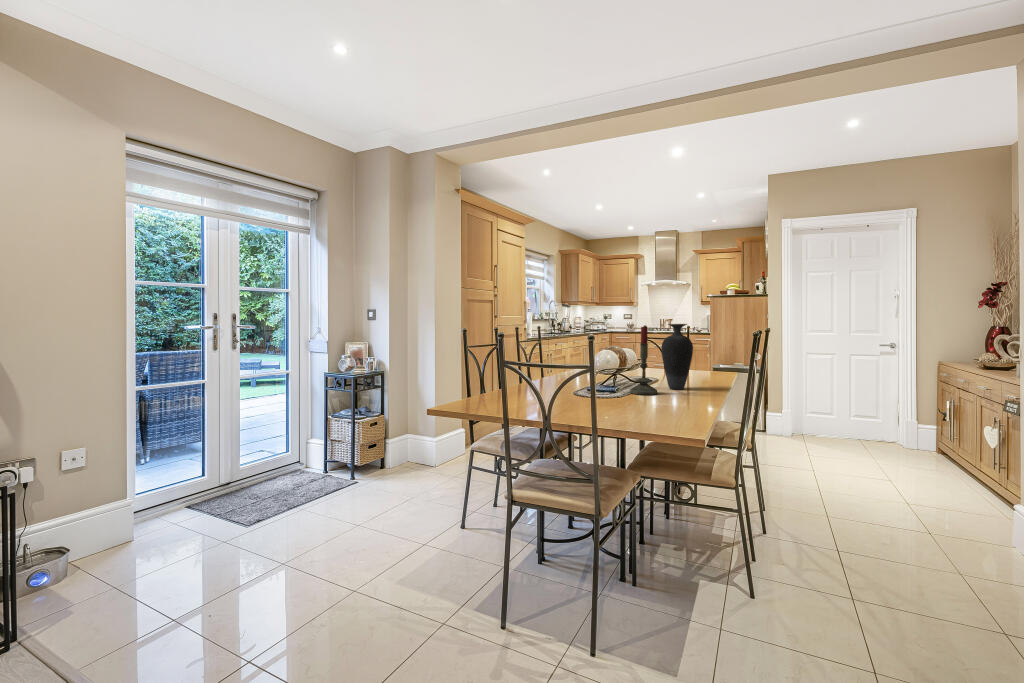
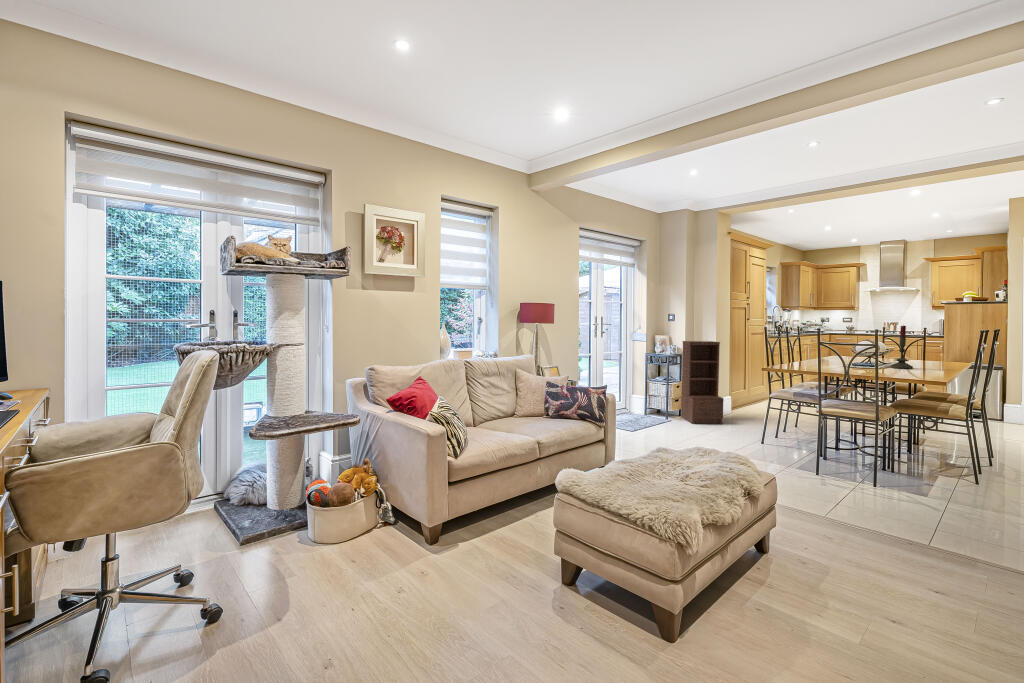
vase: present [661,324,693,389] -> none [914,324,941,367]
bookshelf: none [385,351,437,483] -> present [681,341,724,424]

